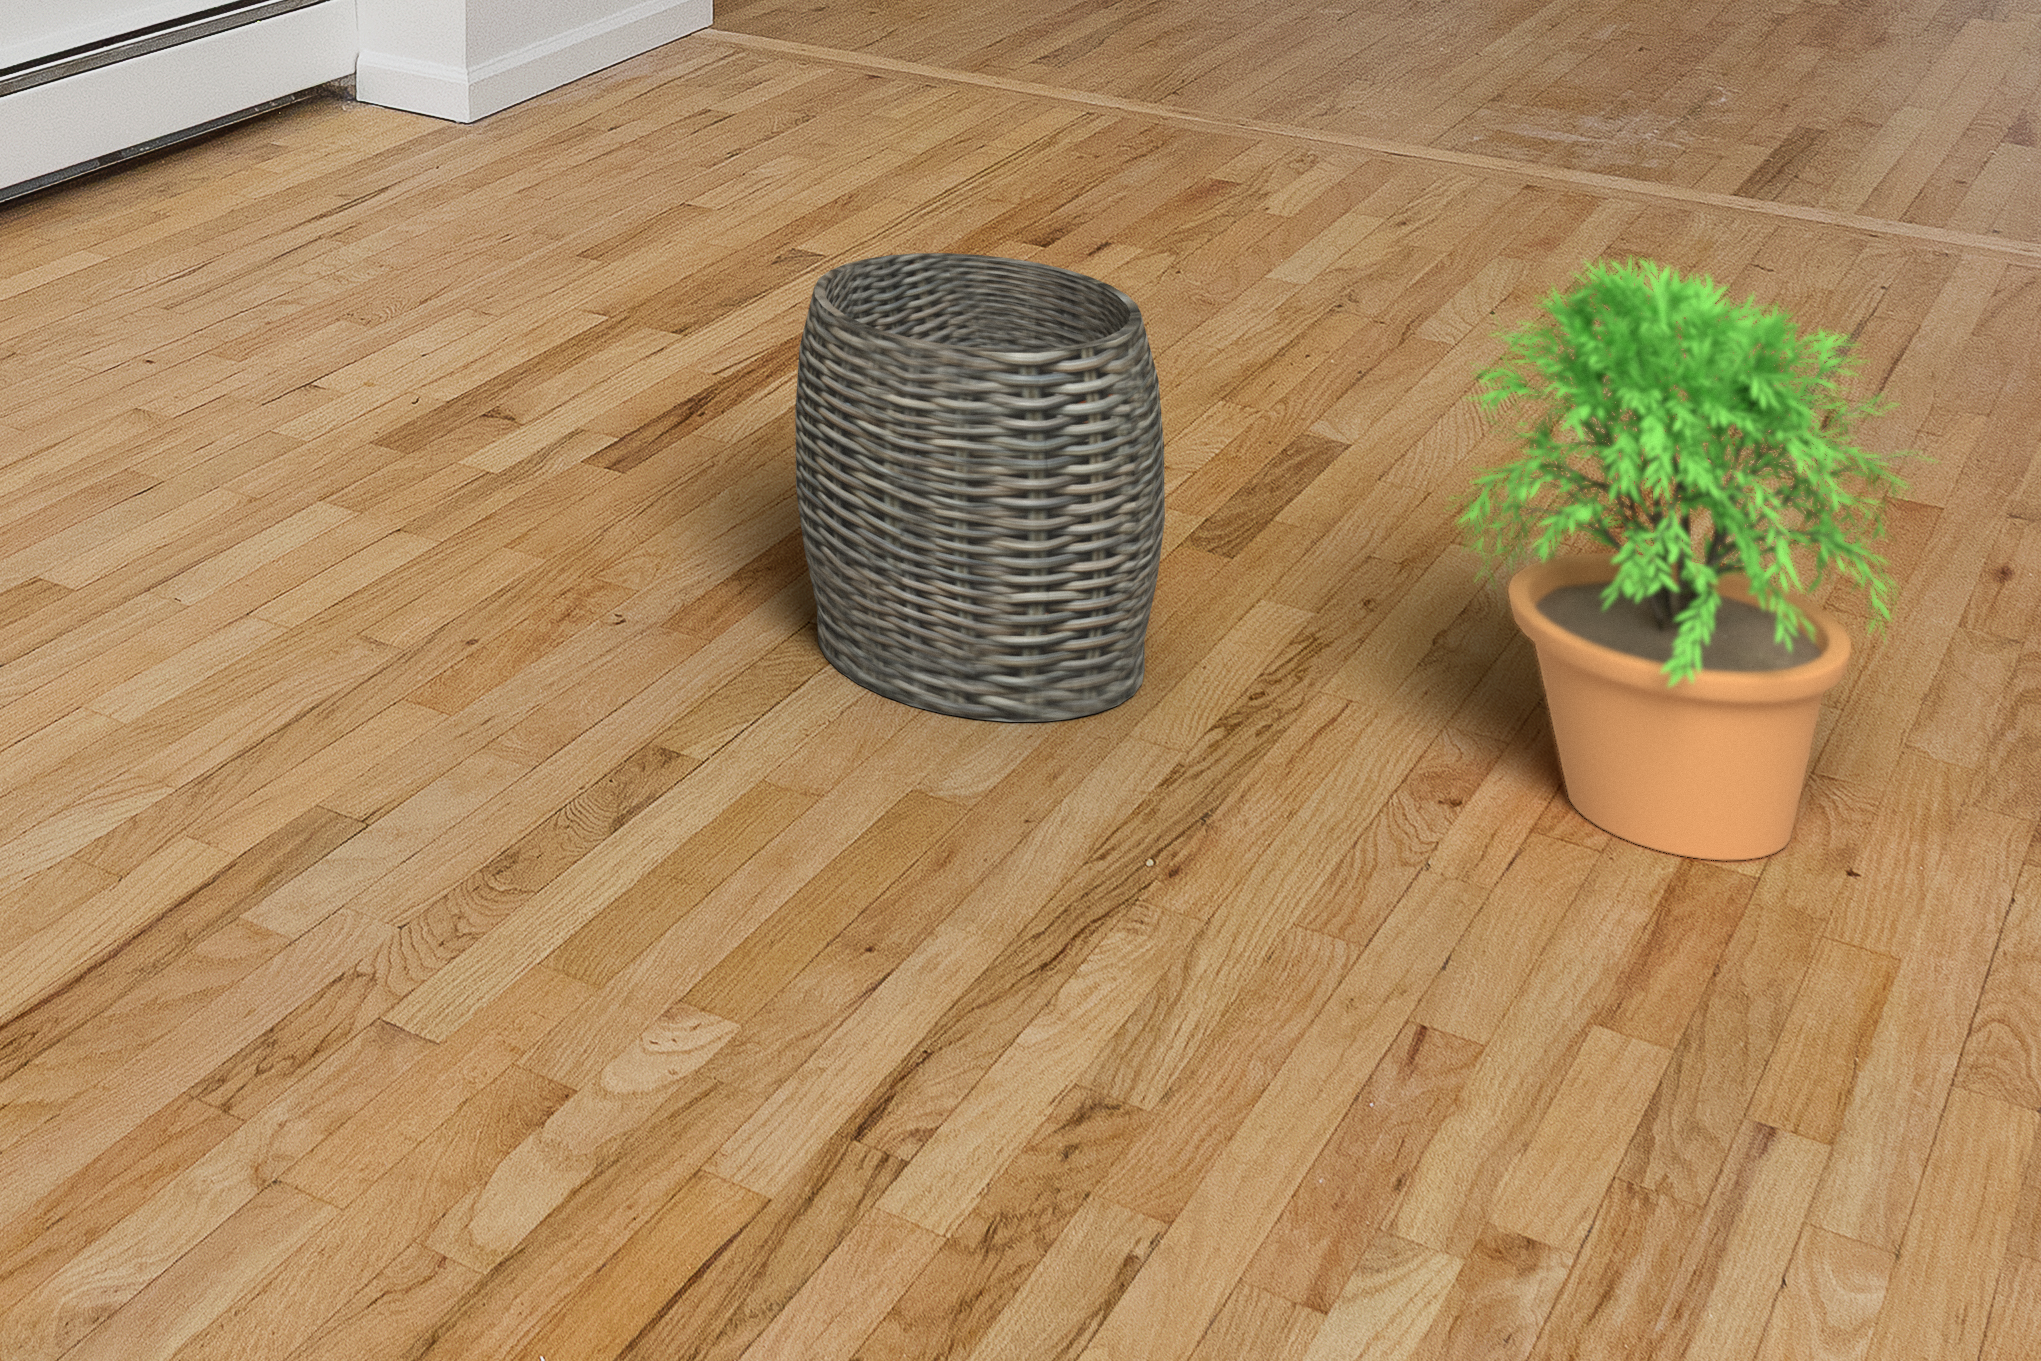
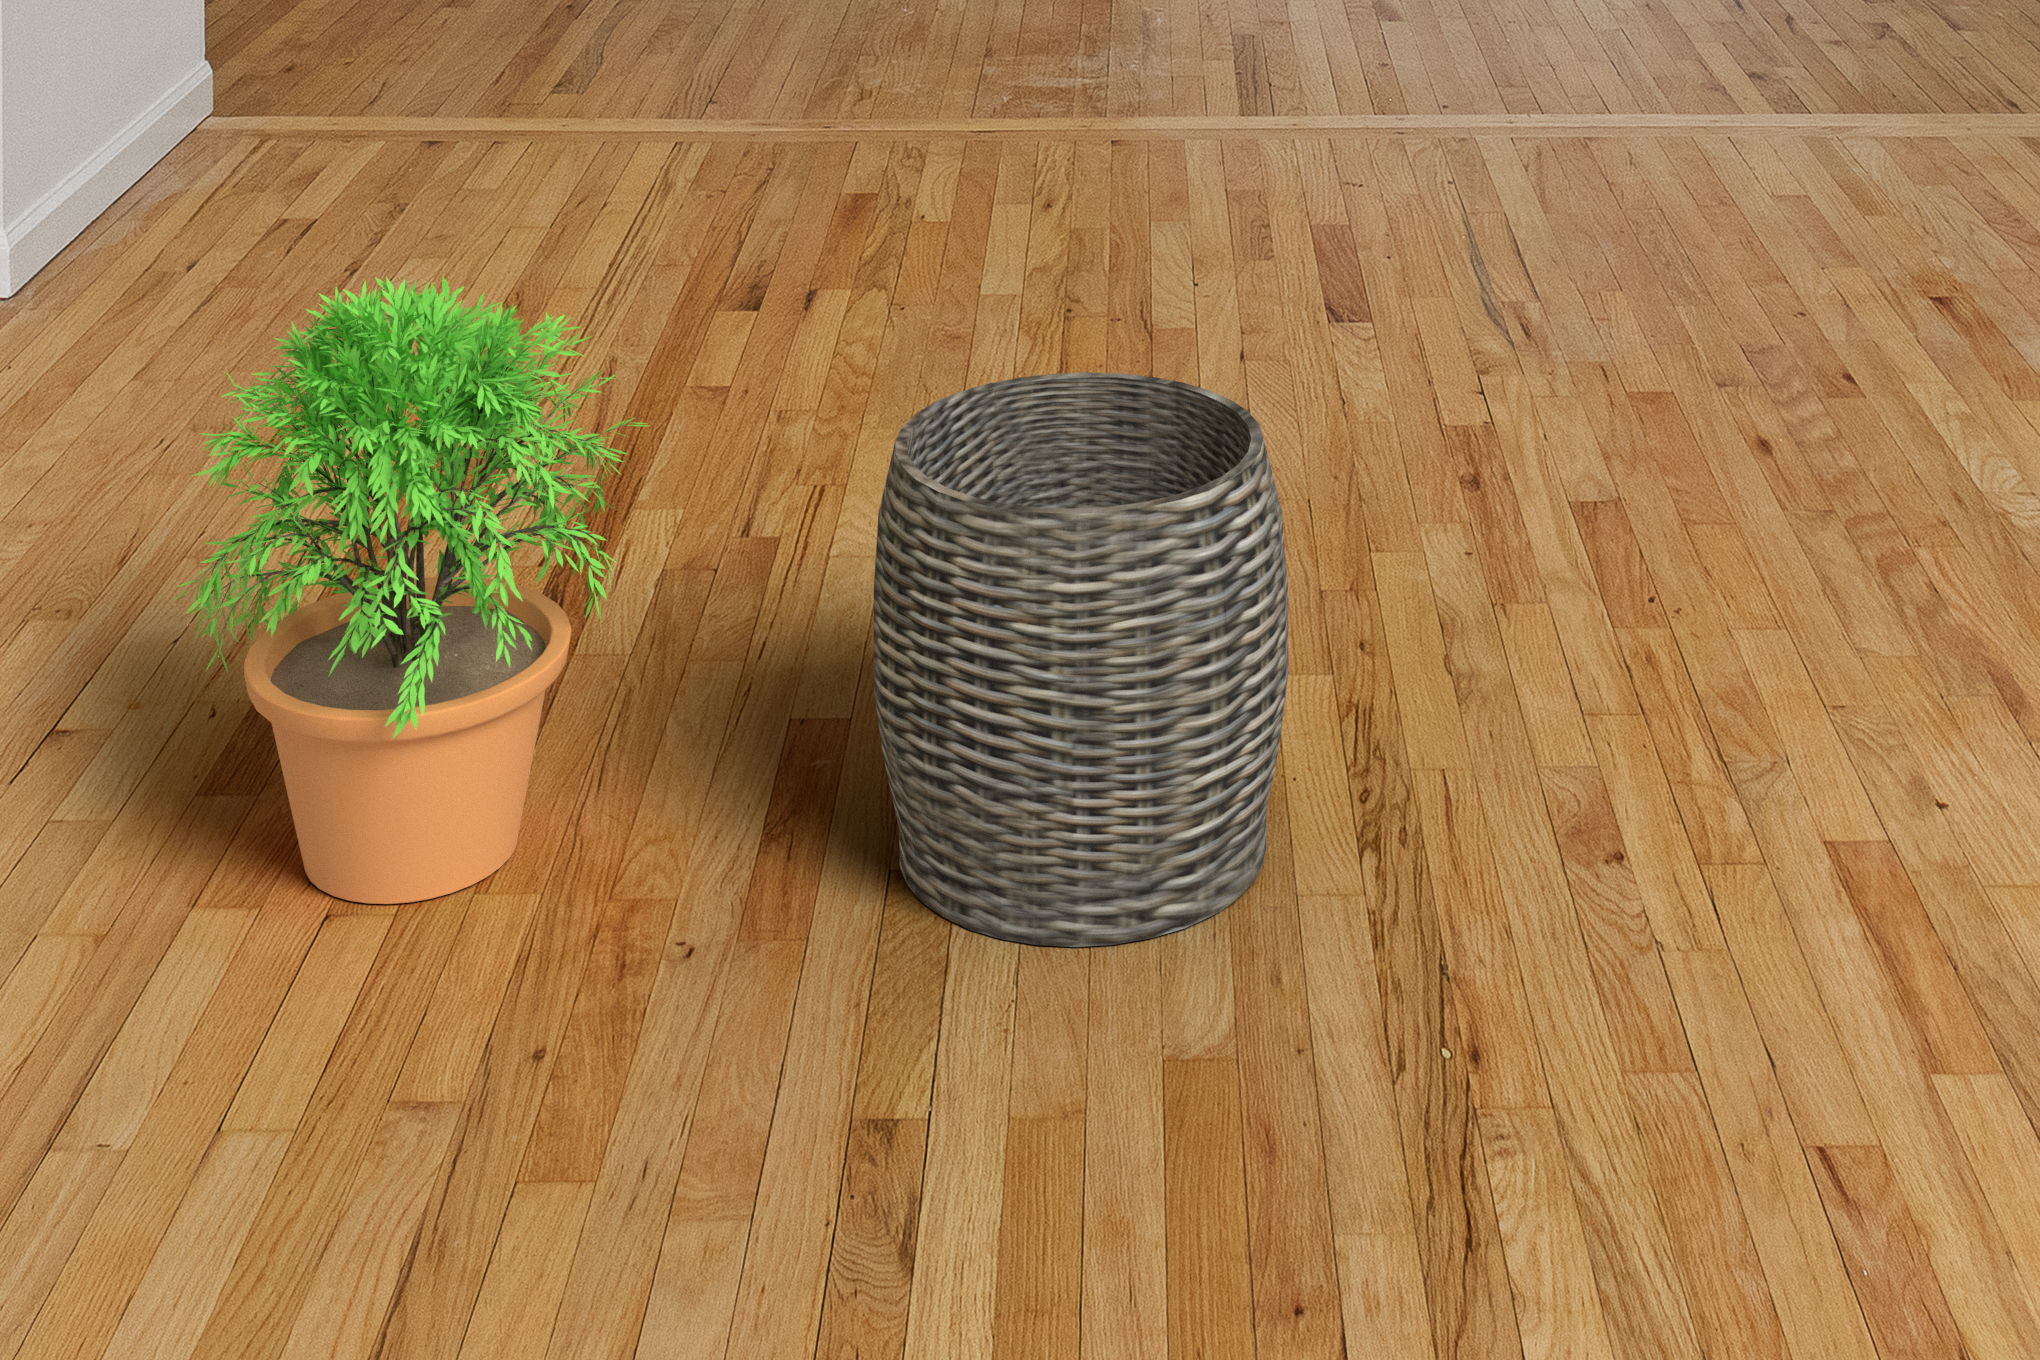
potted plant: present [1449,260,1934,860] -> present [174,277,648,904]

